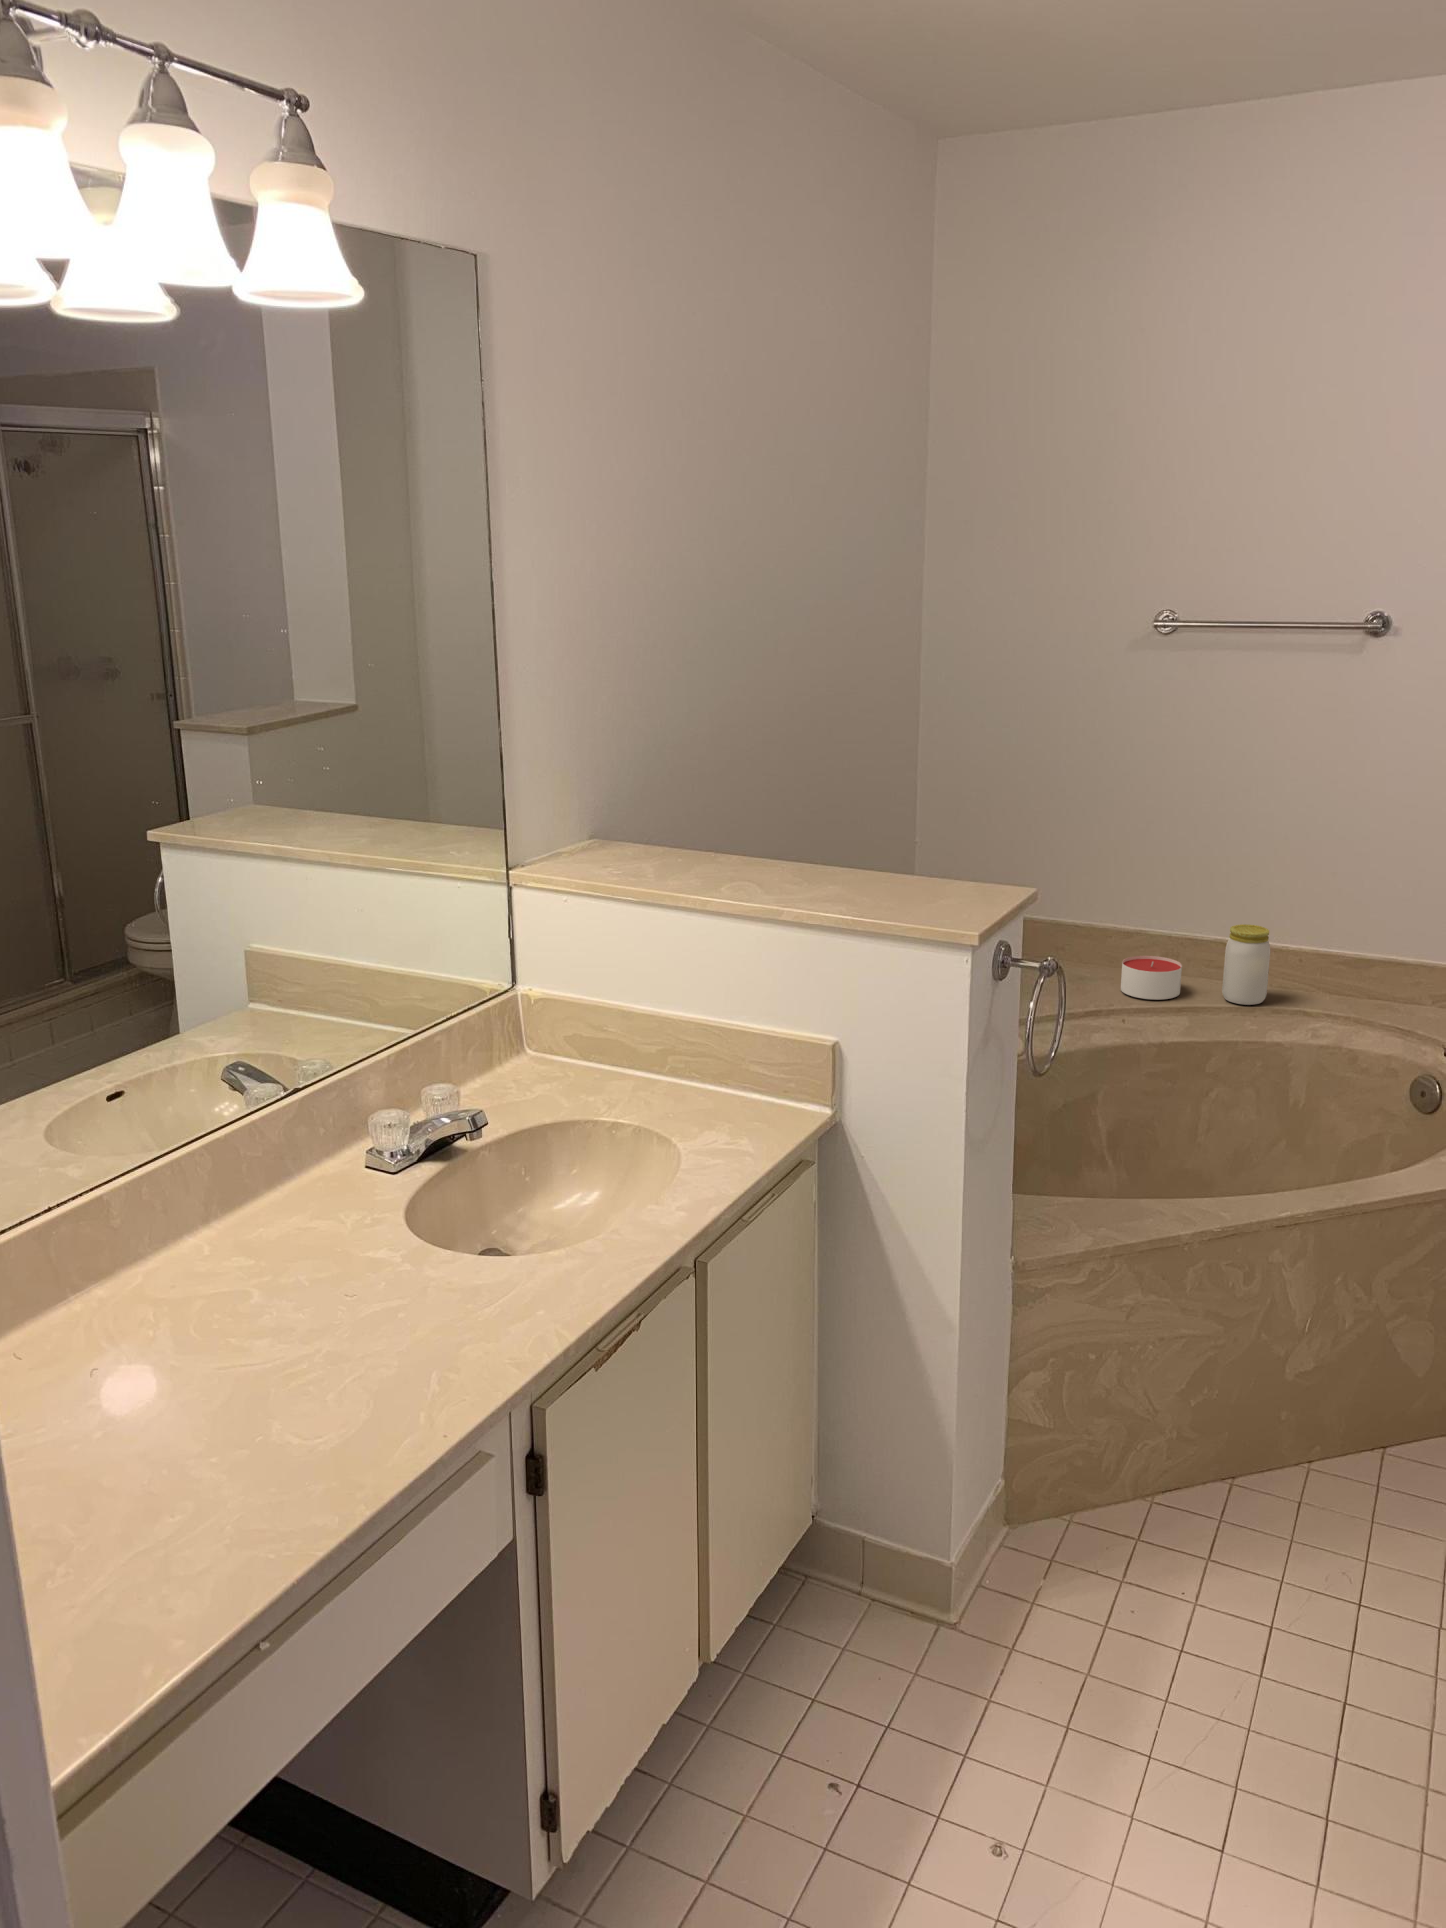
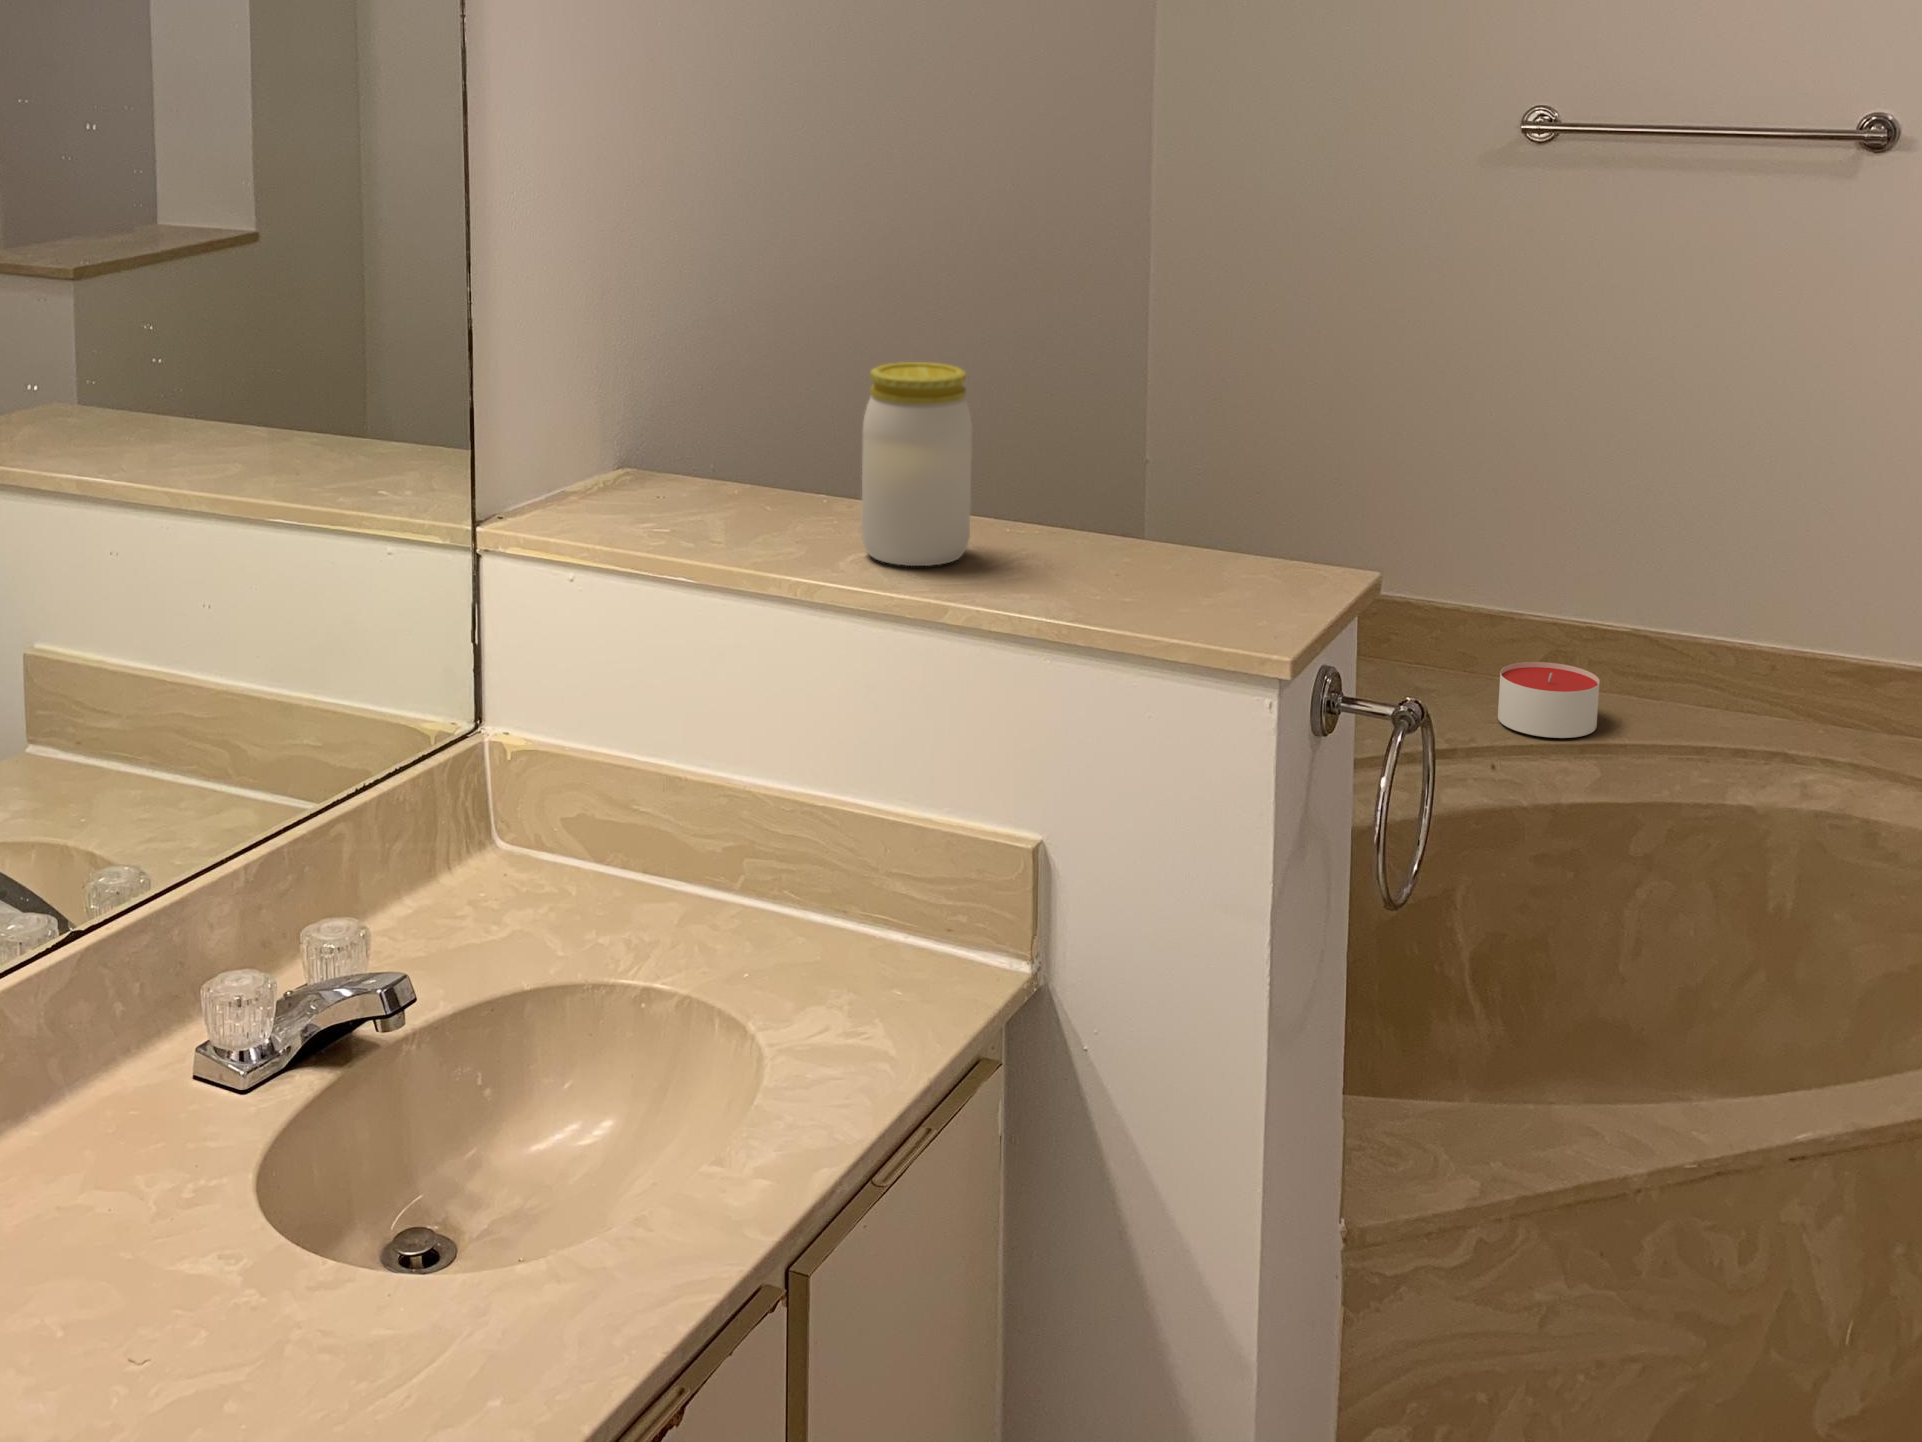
jar: present [1222,924,1270,1005] -> present [862,362,972,566]

